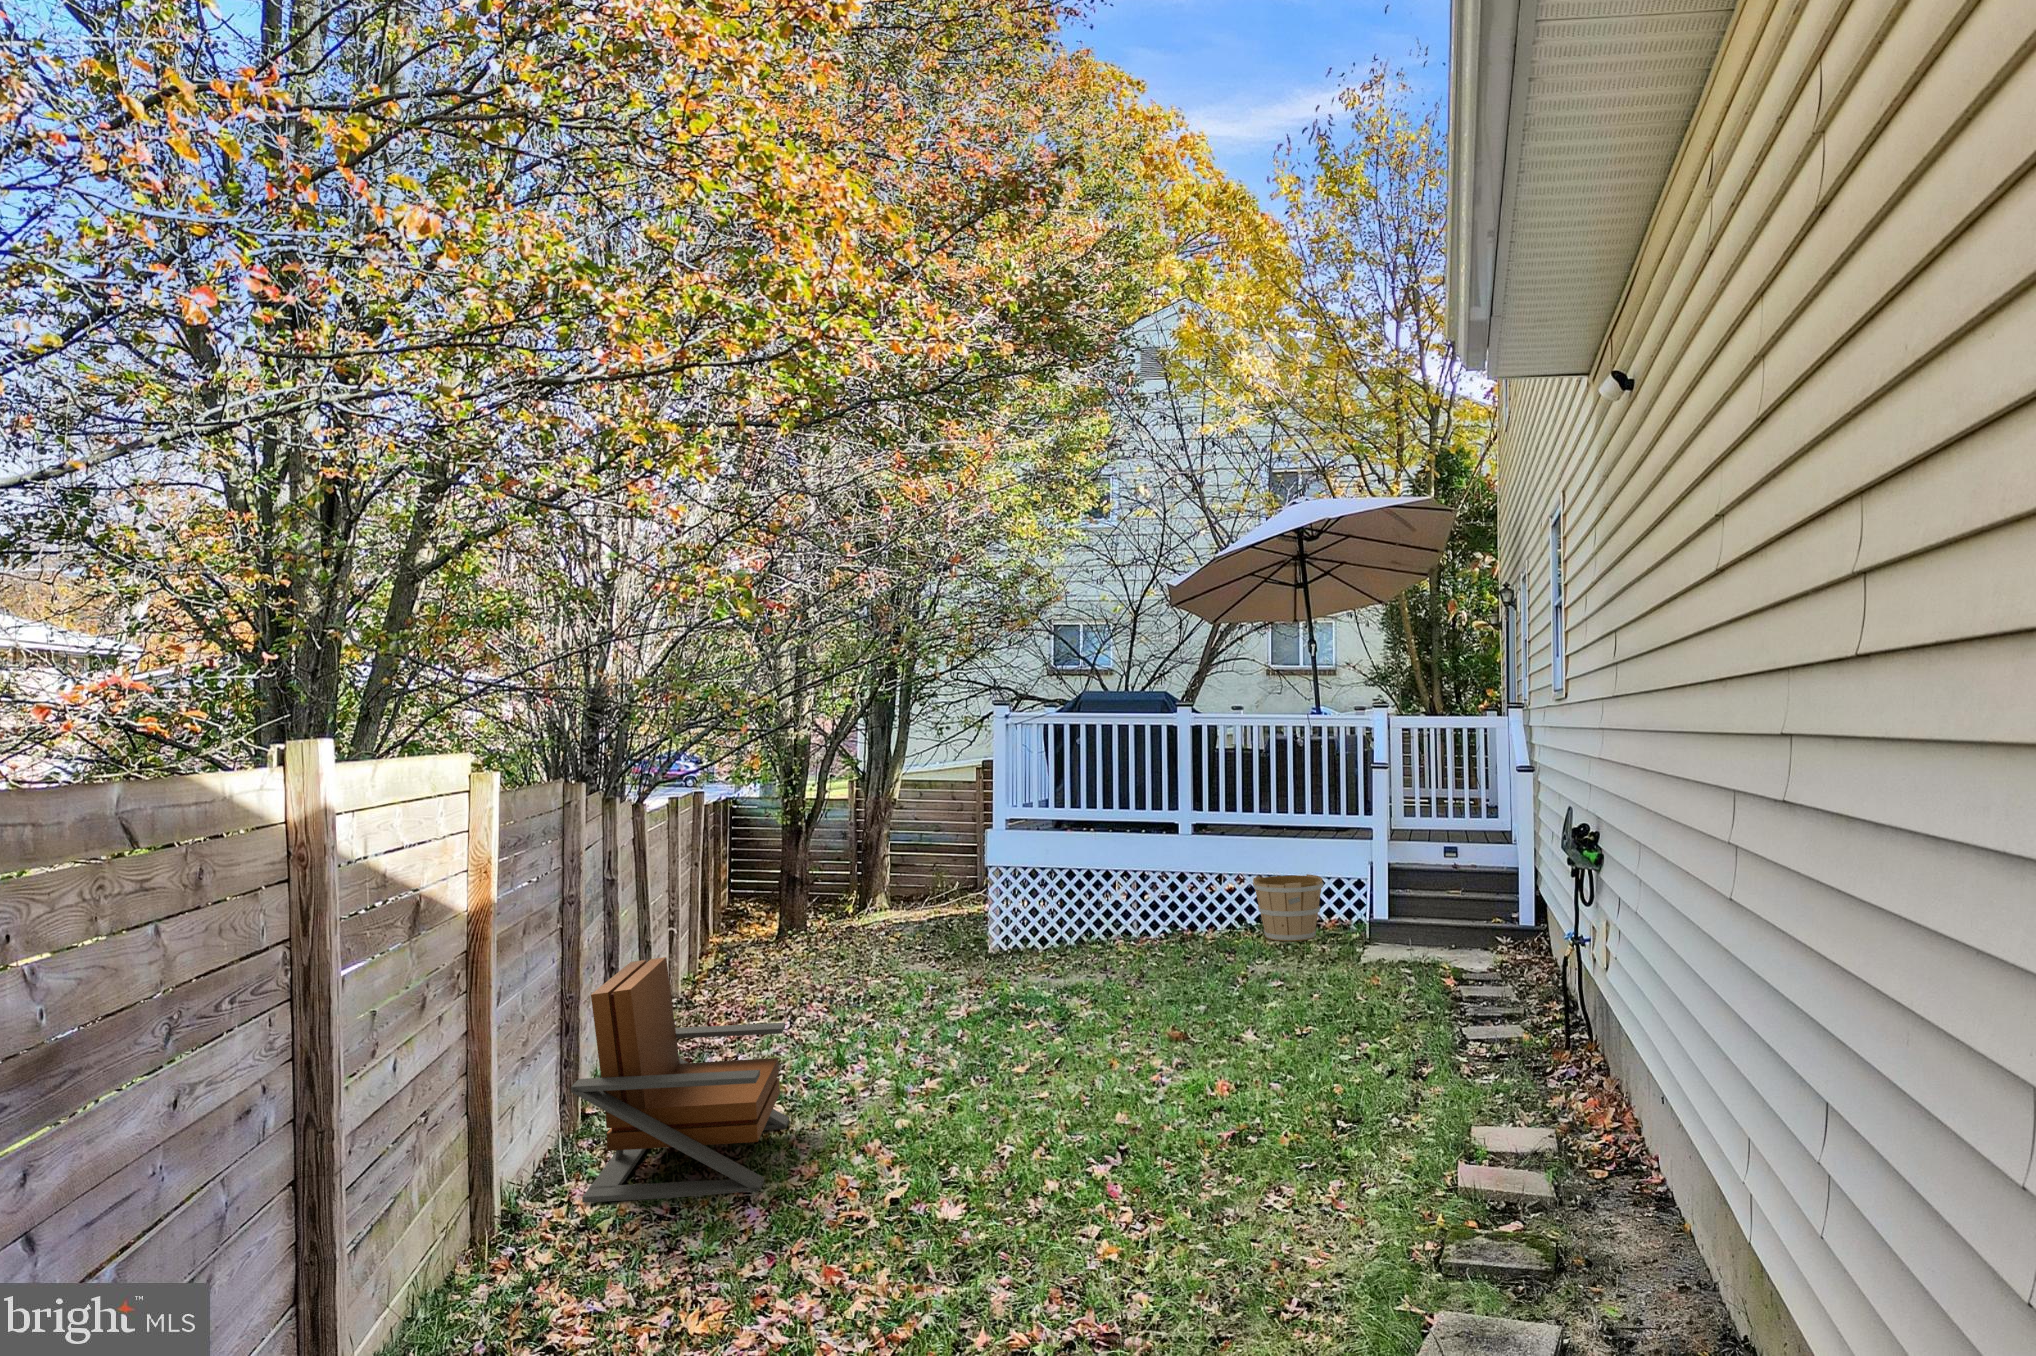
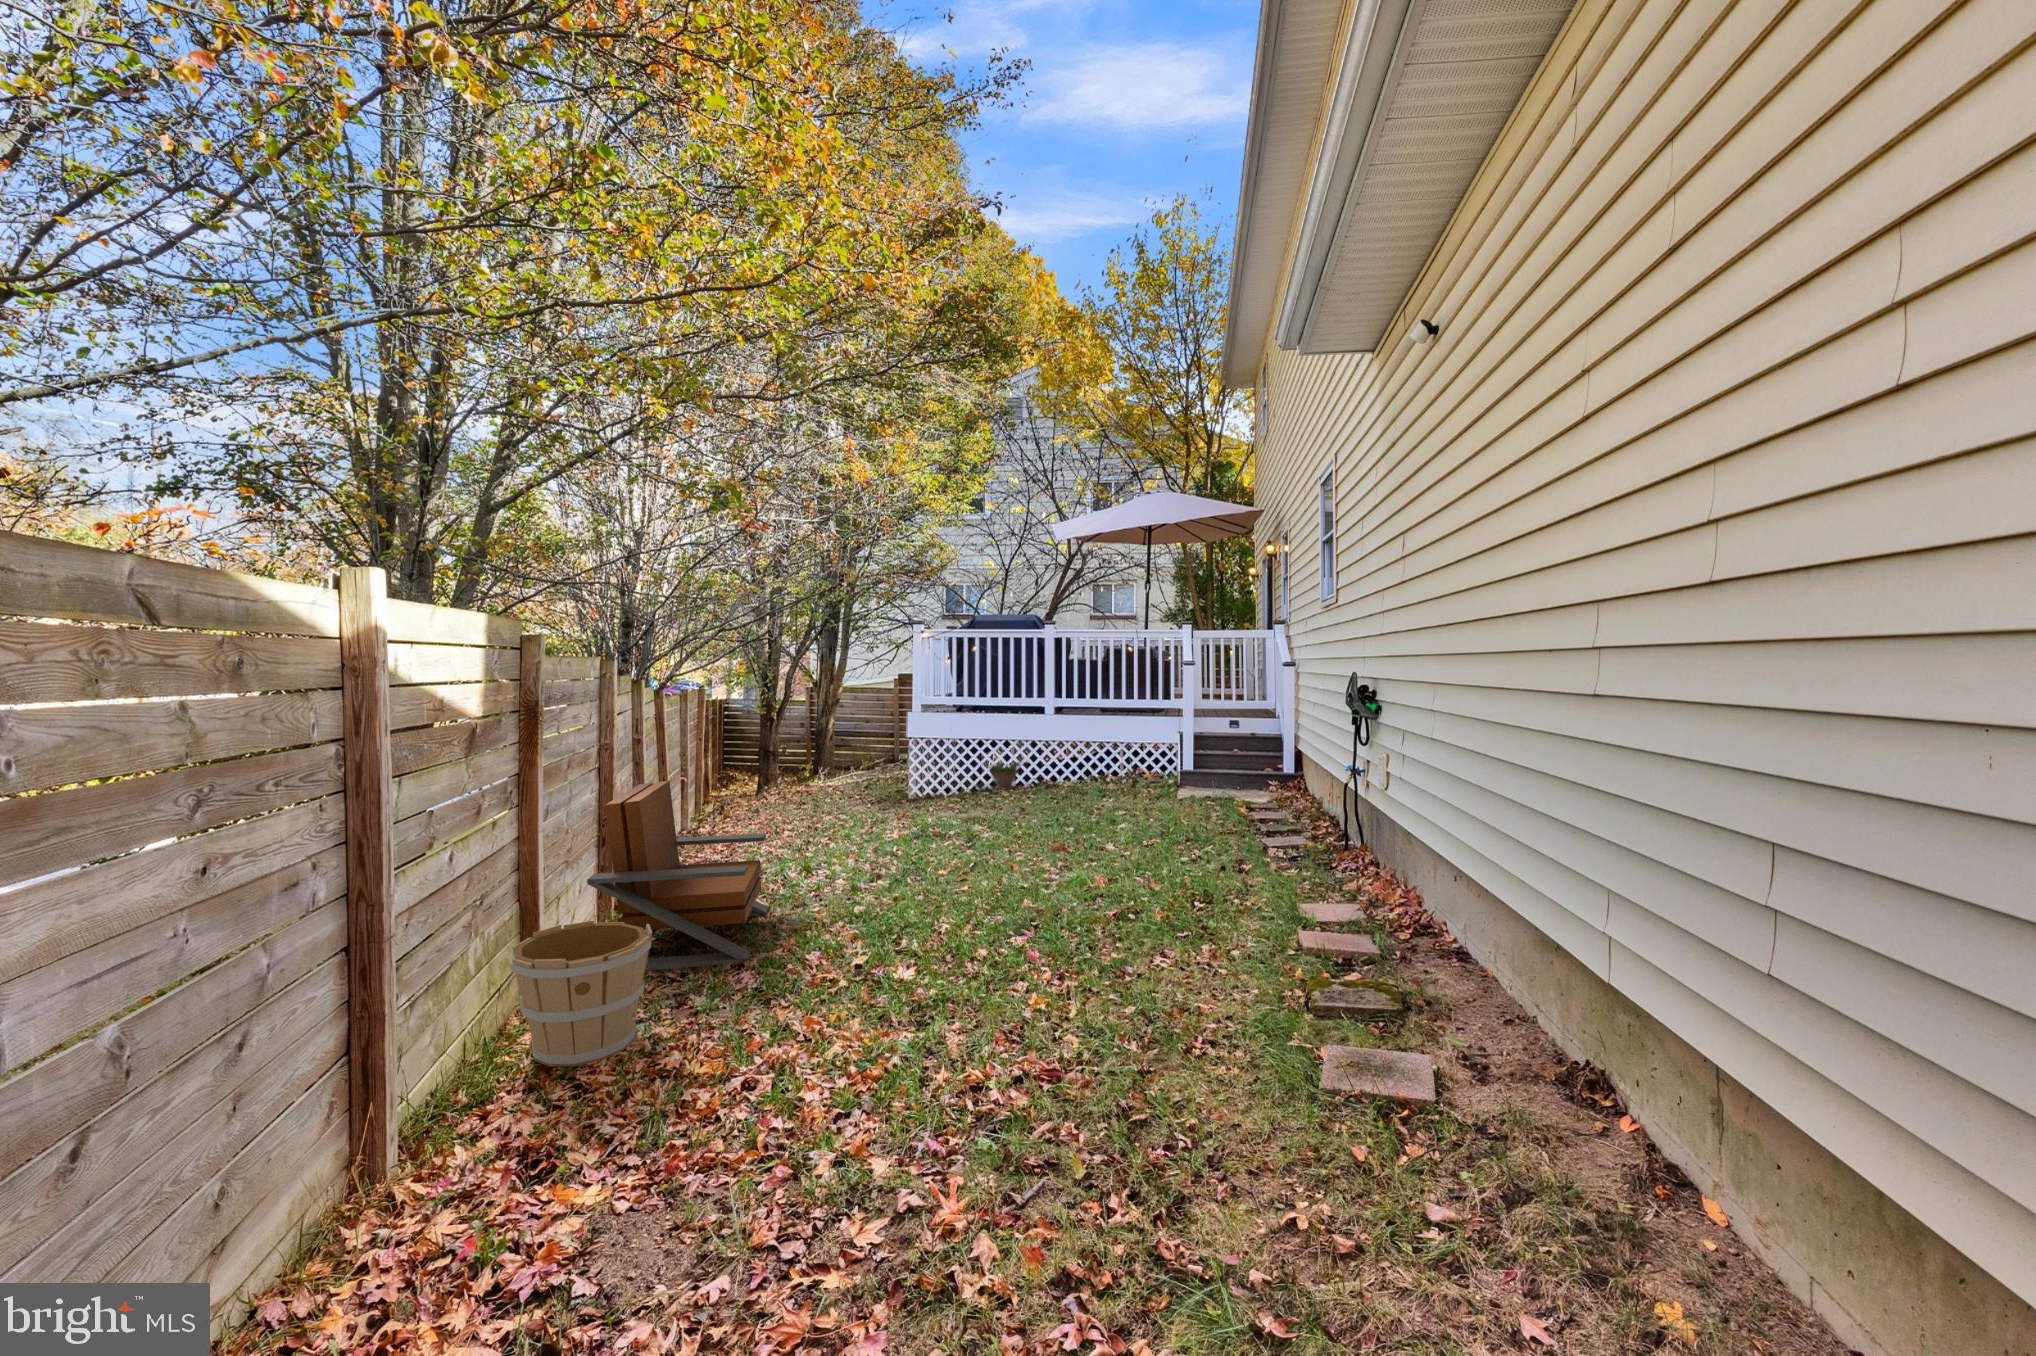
wooden bucket: present [1253,874,1324,941] -> present [510,921,652,1067]
decorative plant: none [1083,902,1152,942] -> present [989,761,1022,789]

